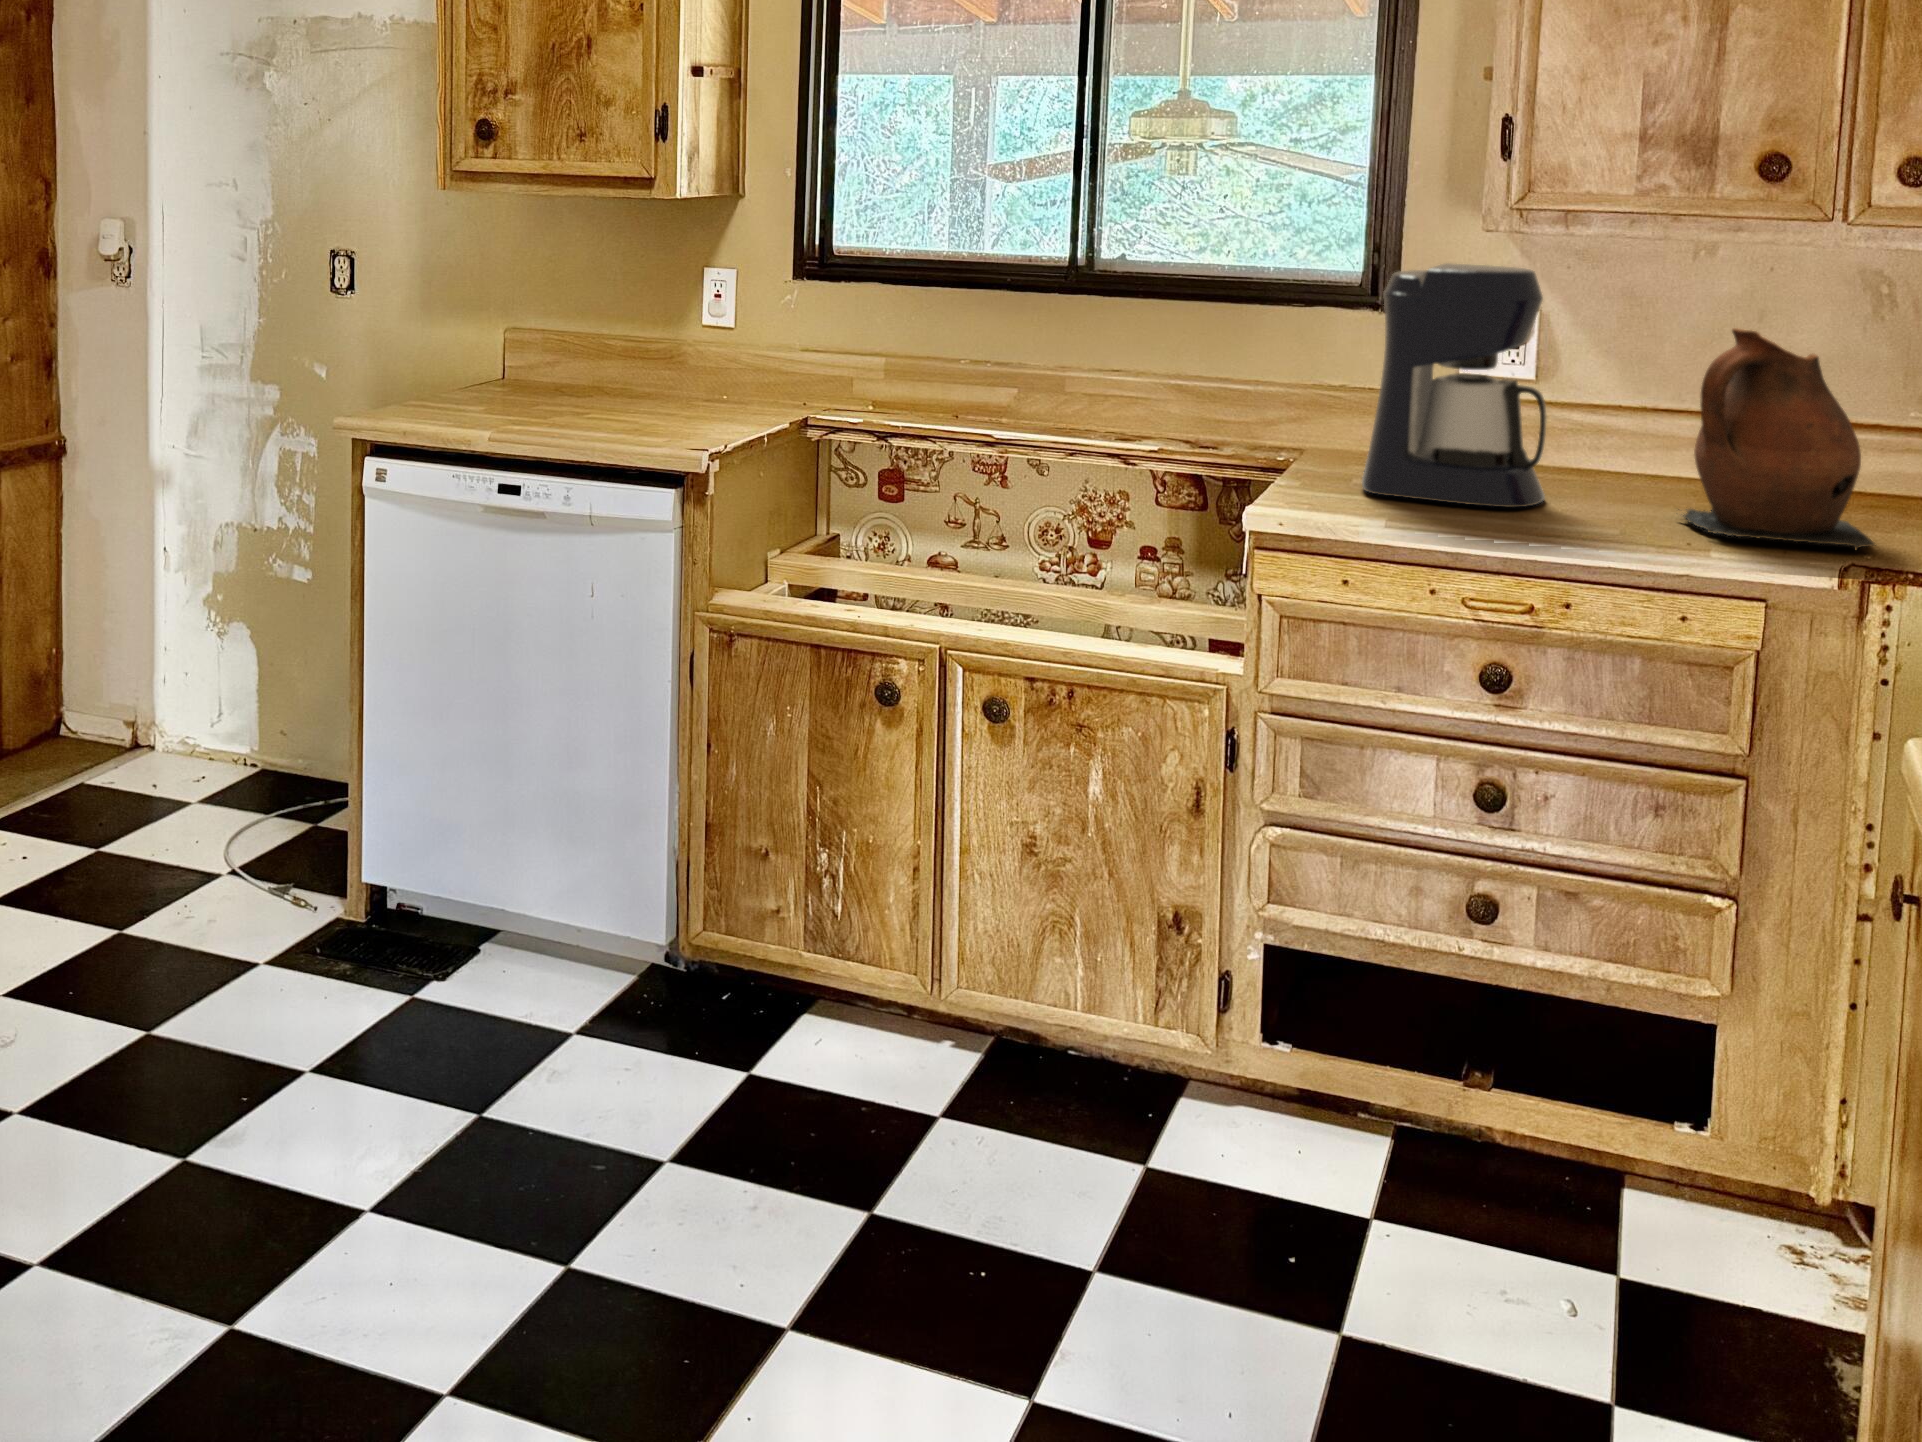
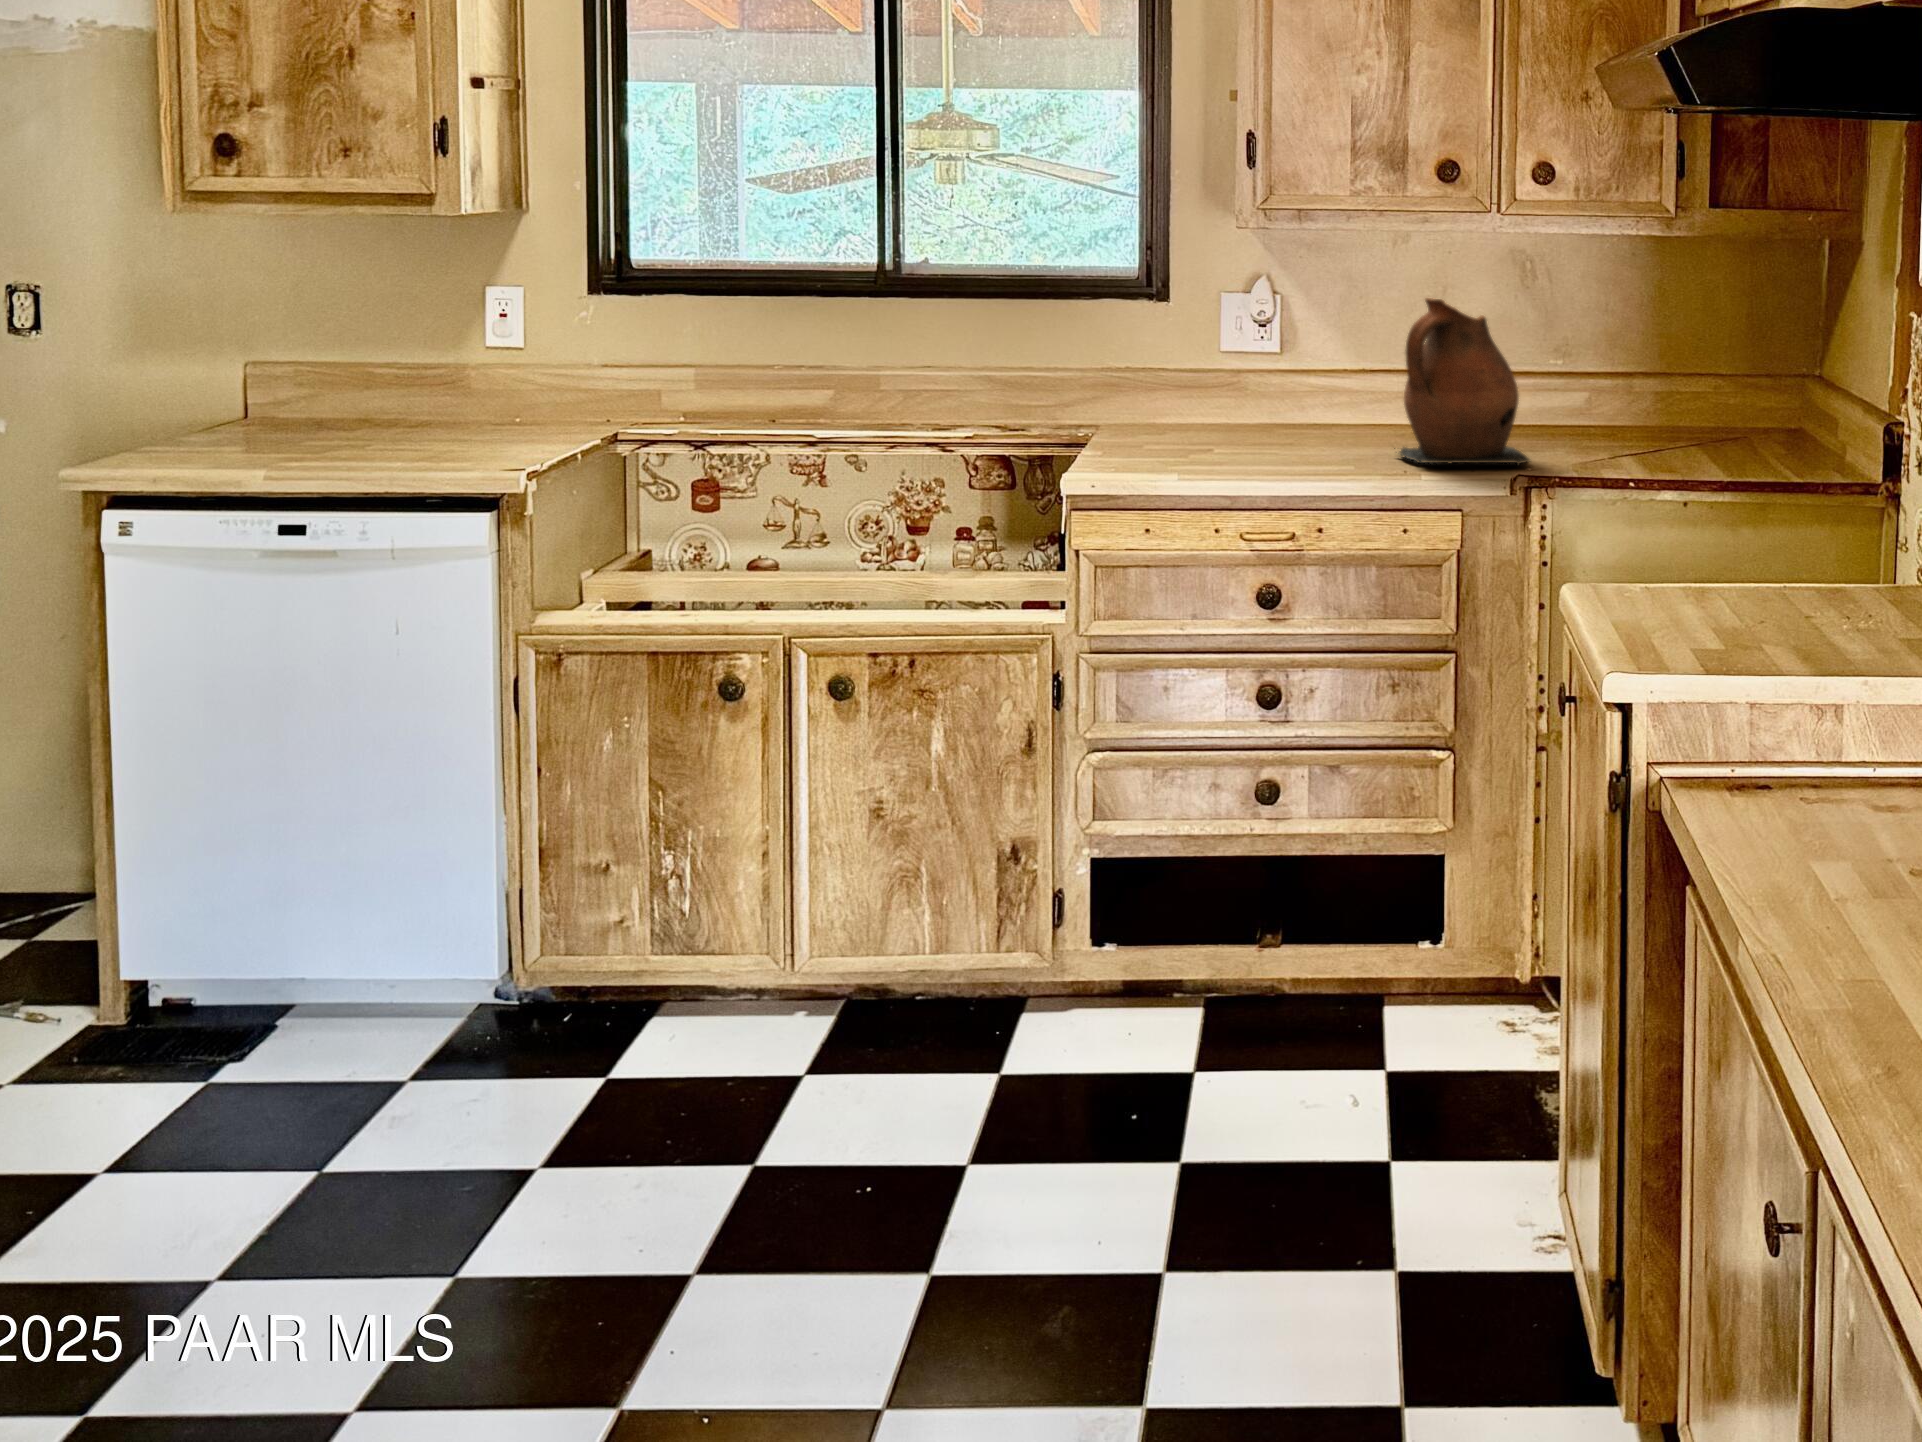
coffee maker: present [1362,263,1547,507] -> none [1150,255,1295,458]

